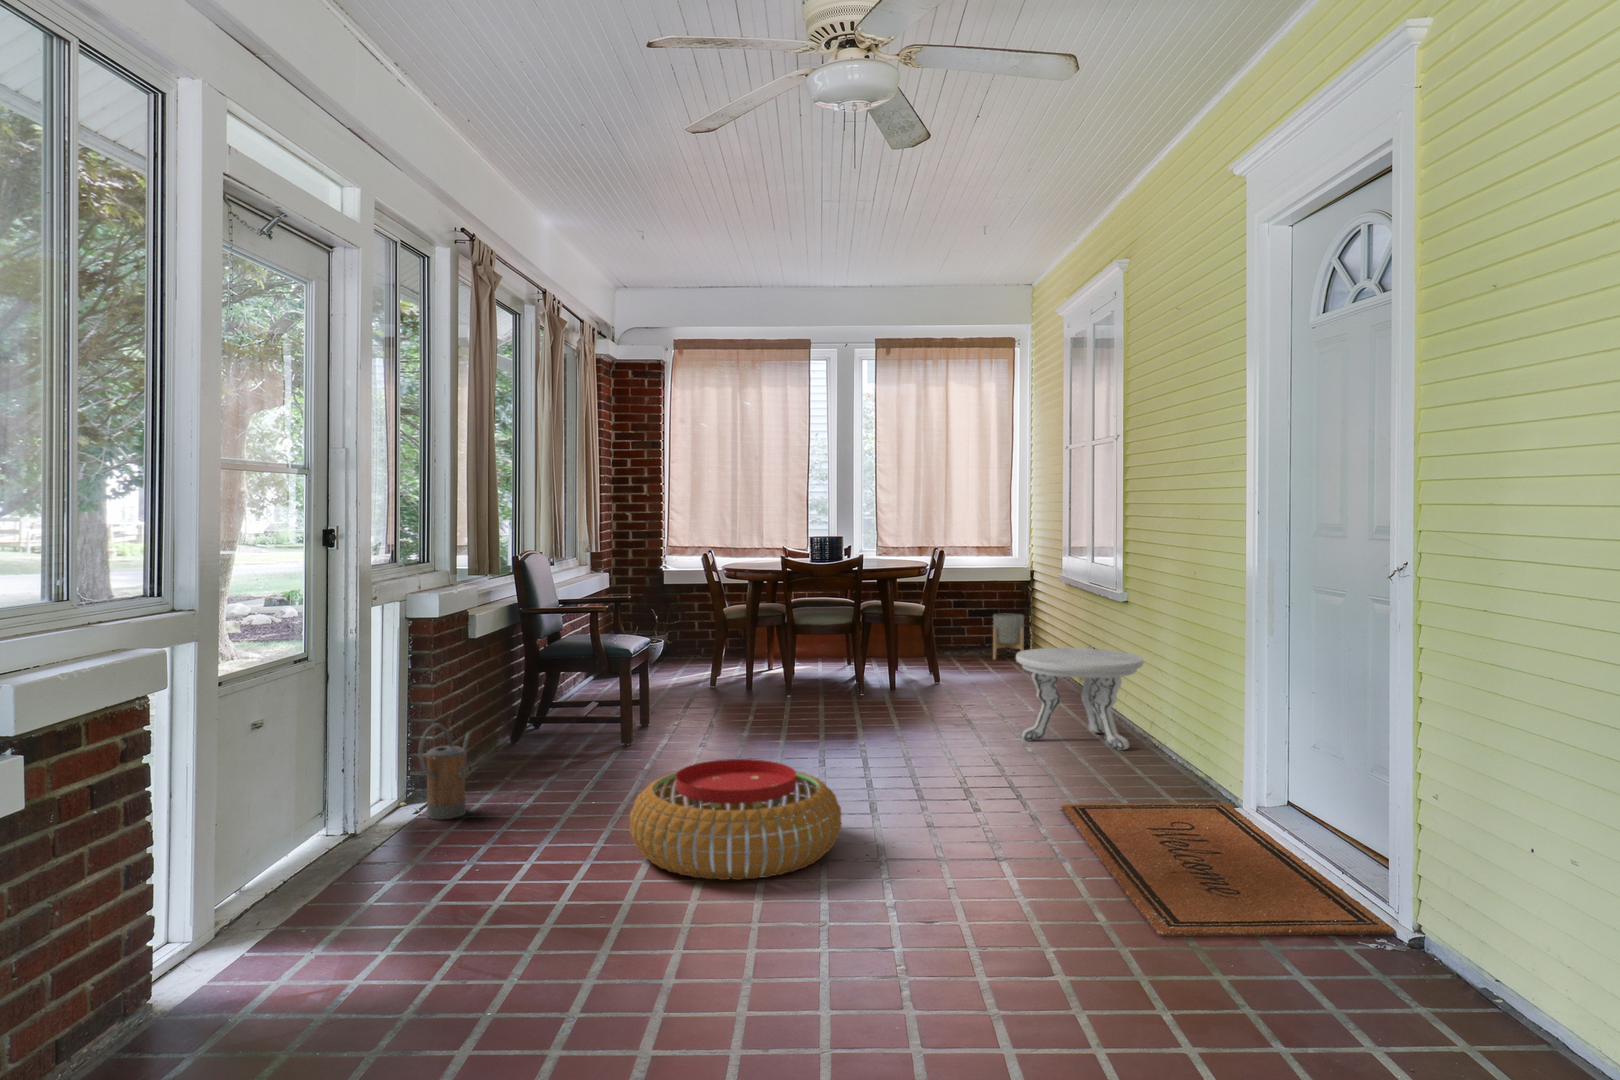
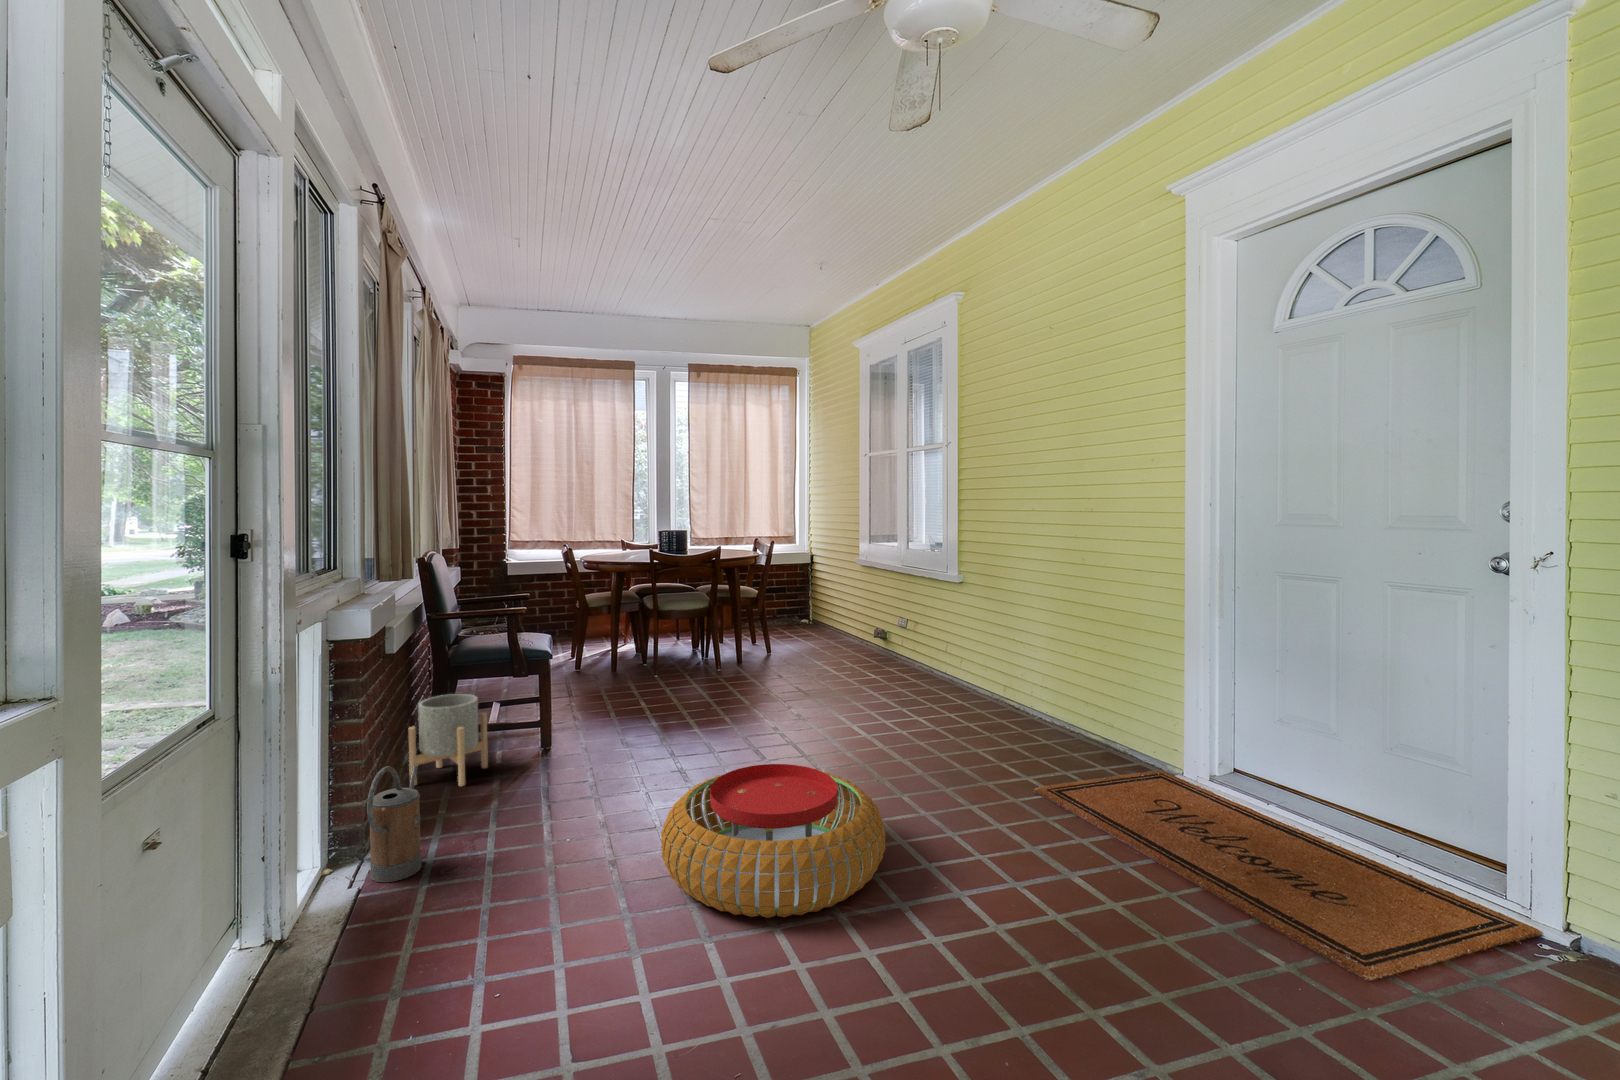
planter: present [993,614,1024,660] -> present [409,694,488,786]
side table: present [1016,648,1144,750] -> none [883,618,985,699]

